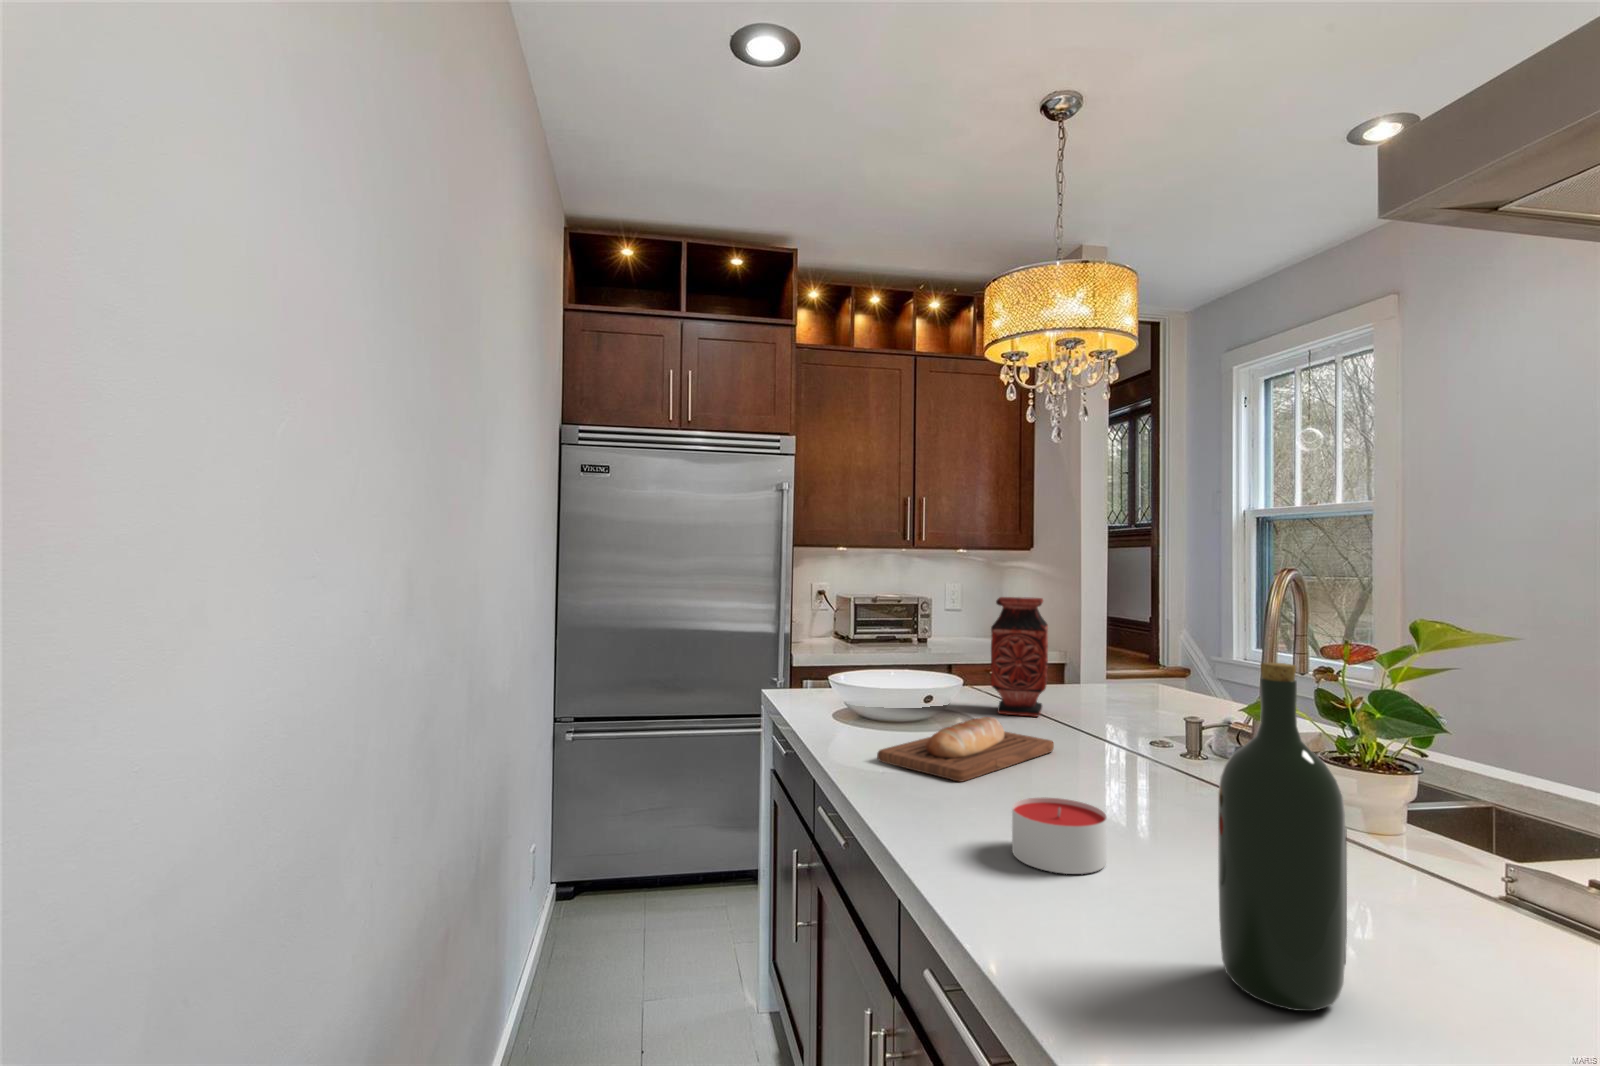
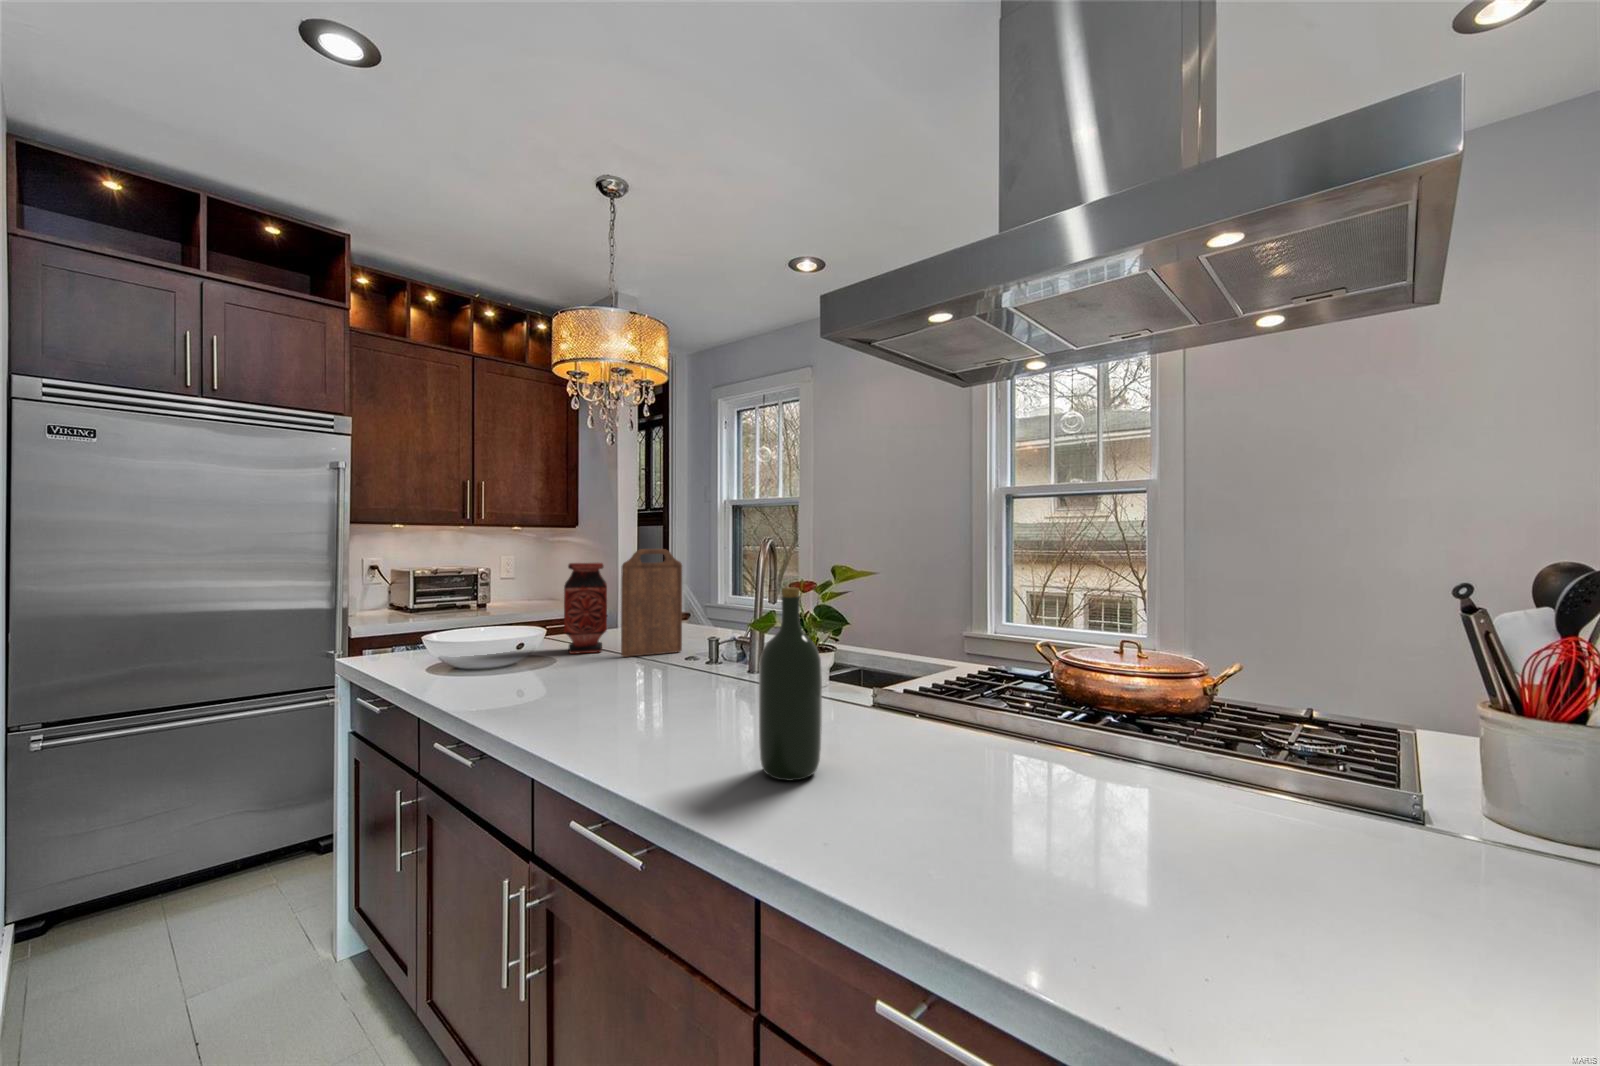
cutting board: none [1062,582,1152,731] -> present [621,549,682,657]
bread loaf: present [877,717,1054,782] -> none [483,654,621,703]
candle: present [1012,797,1107,874] -> none [616,697,680,745]

